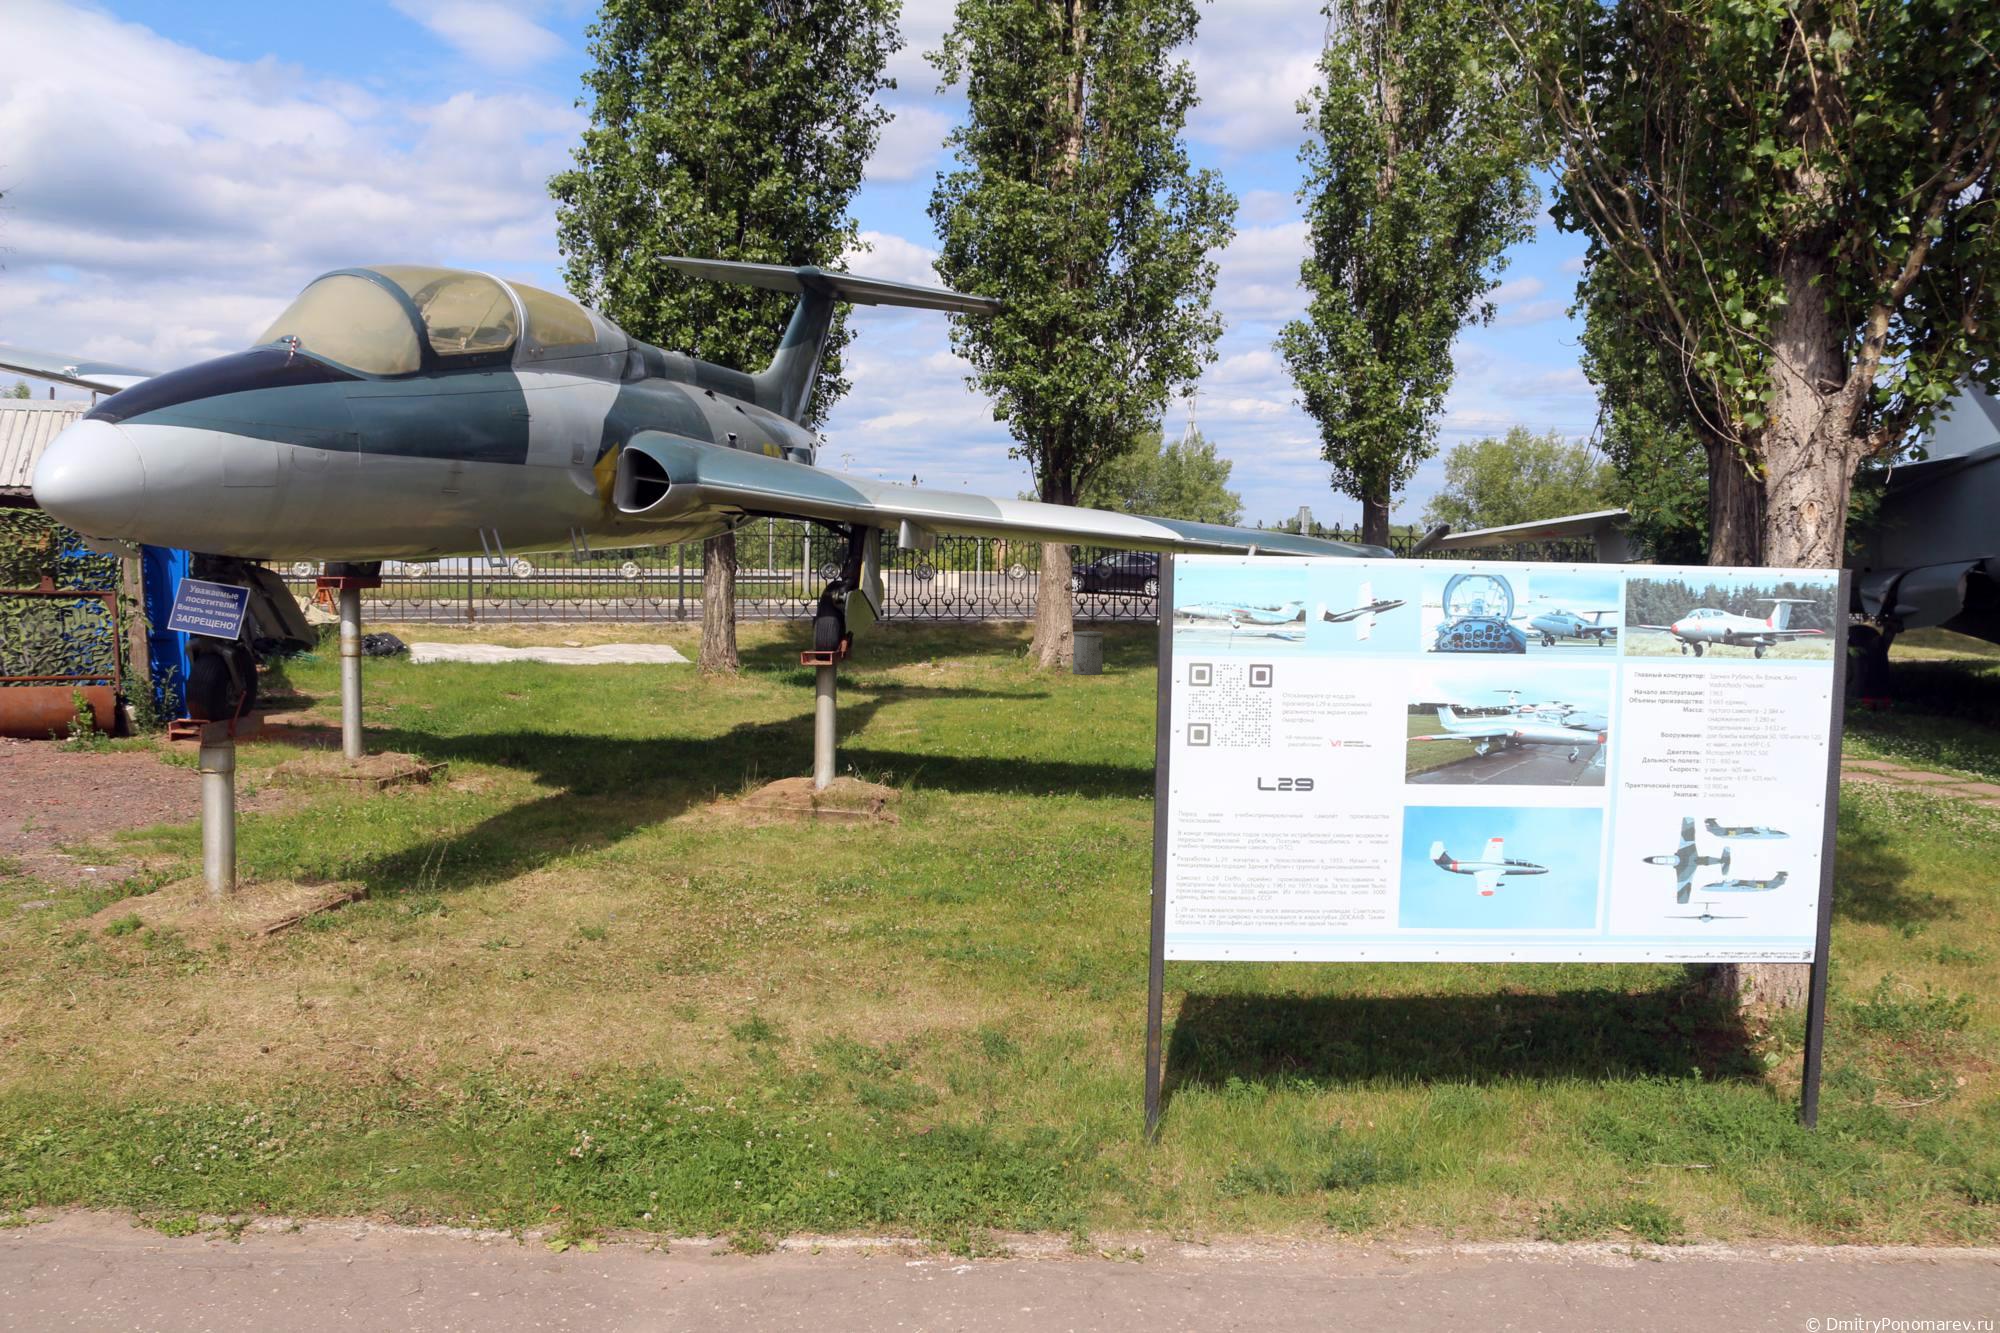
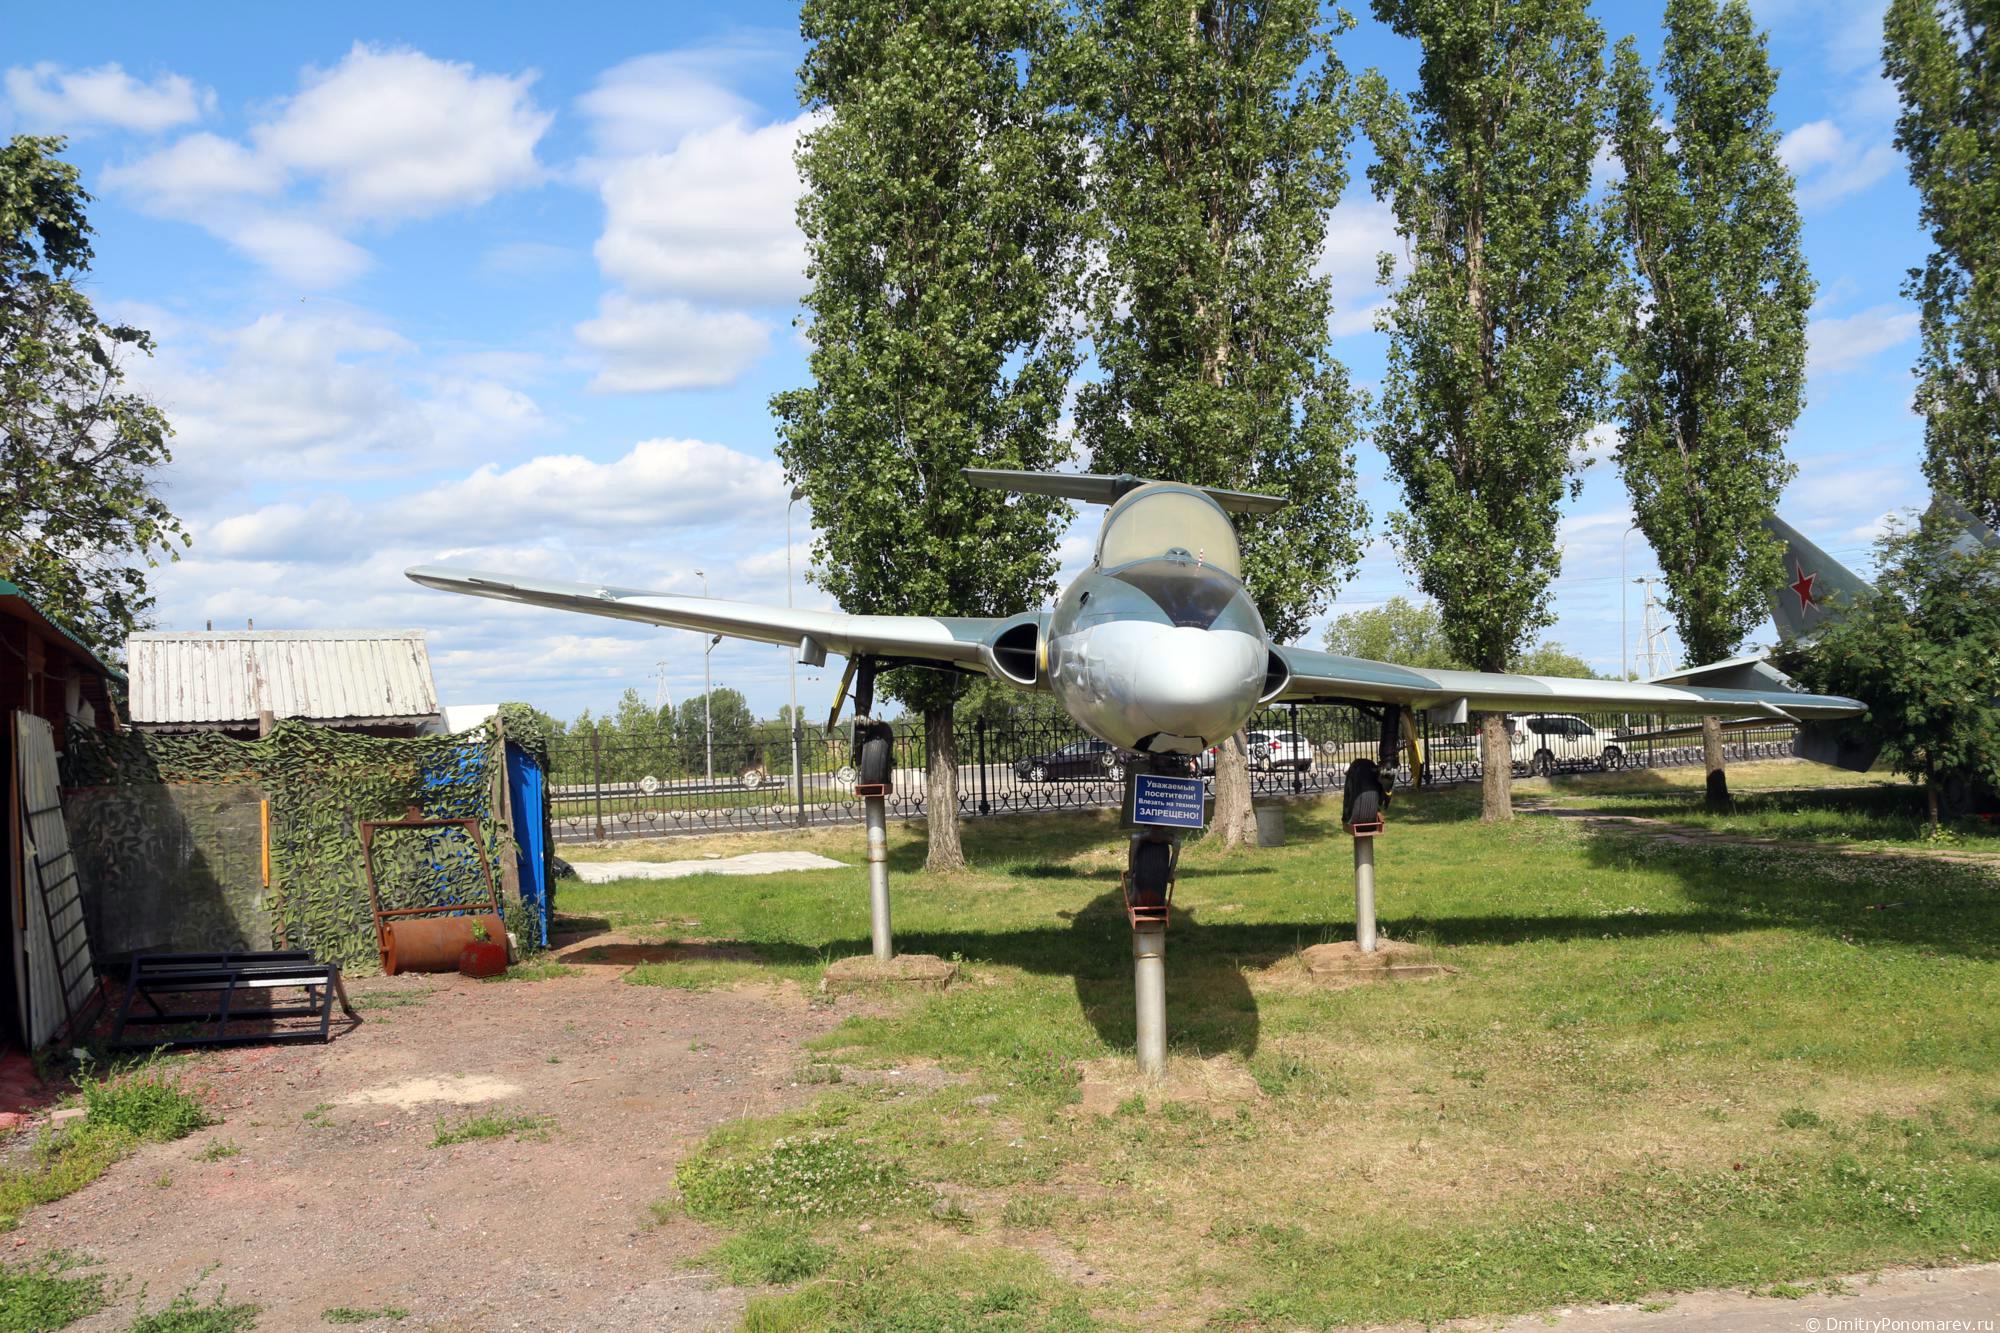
toolbox: none [72,703,110,742] -> present [459,936,507,978]

